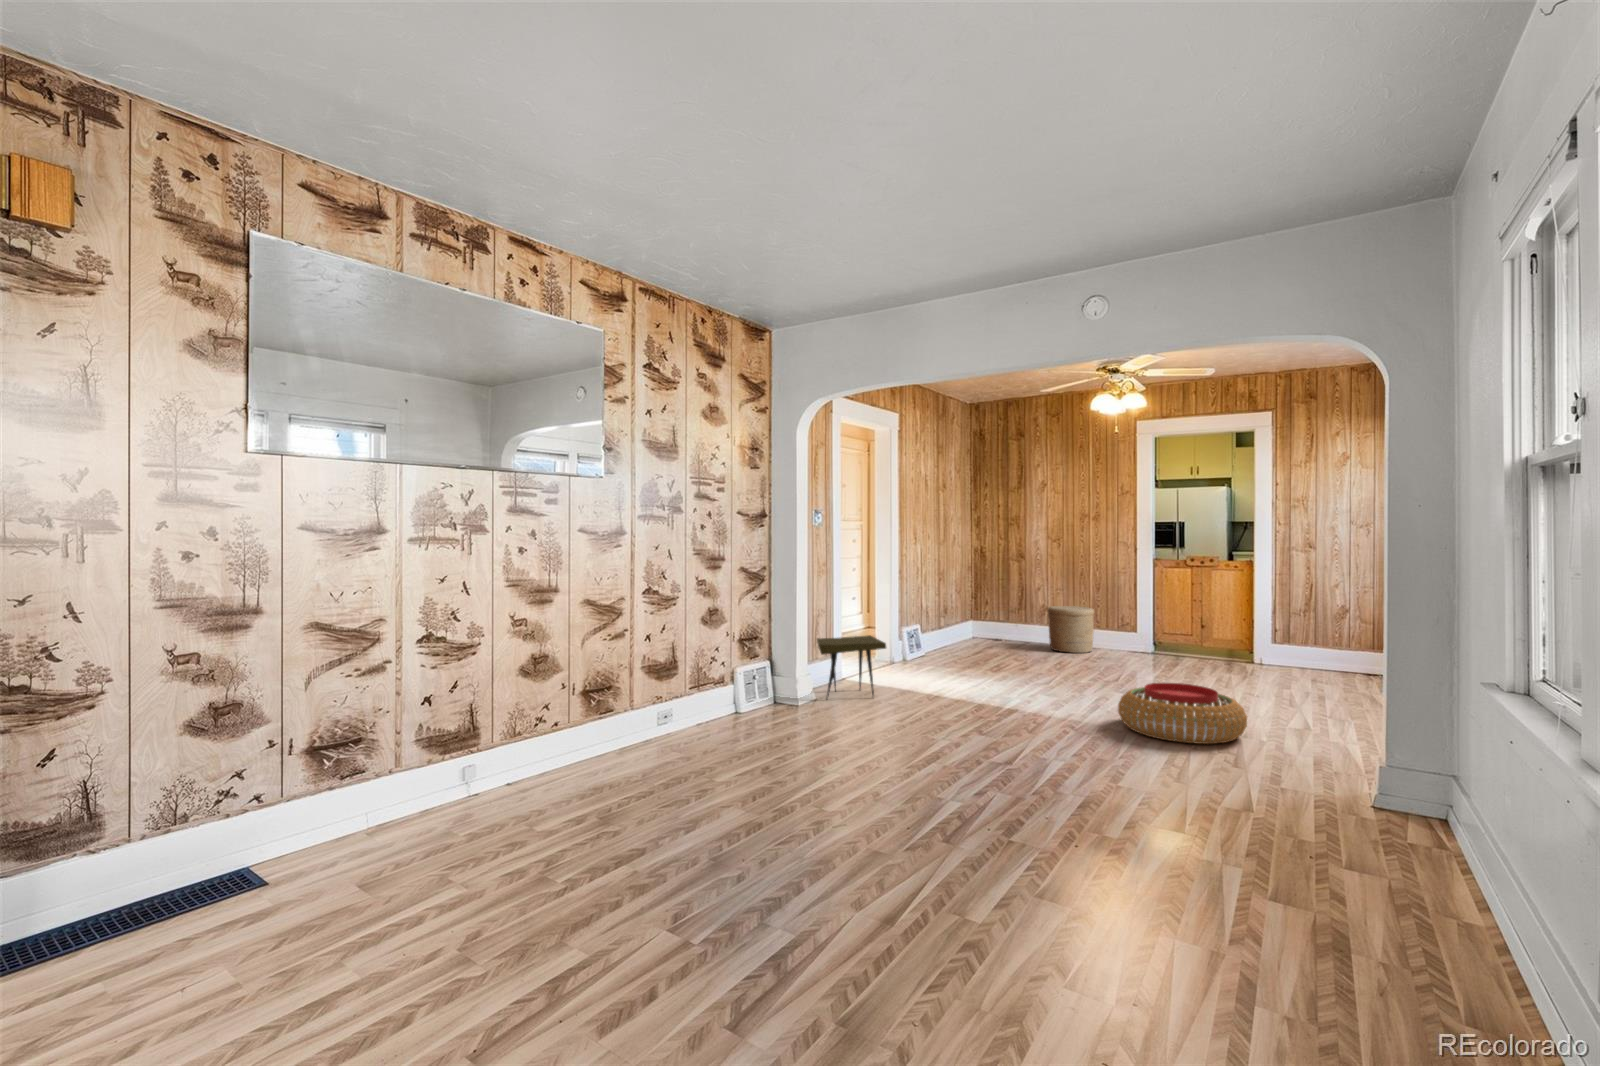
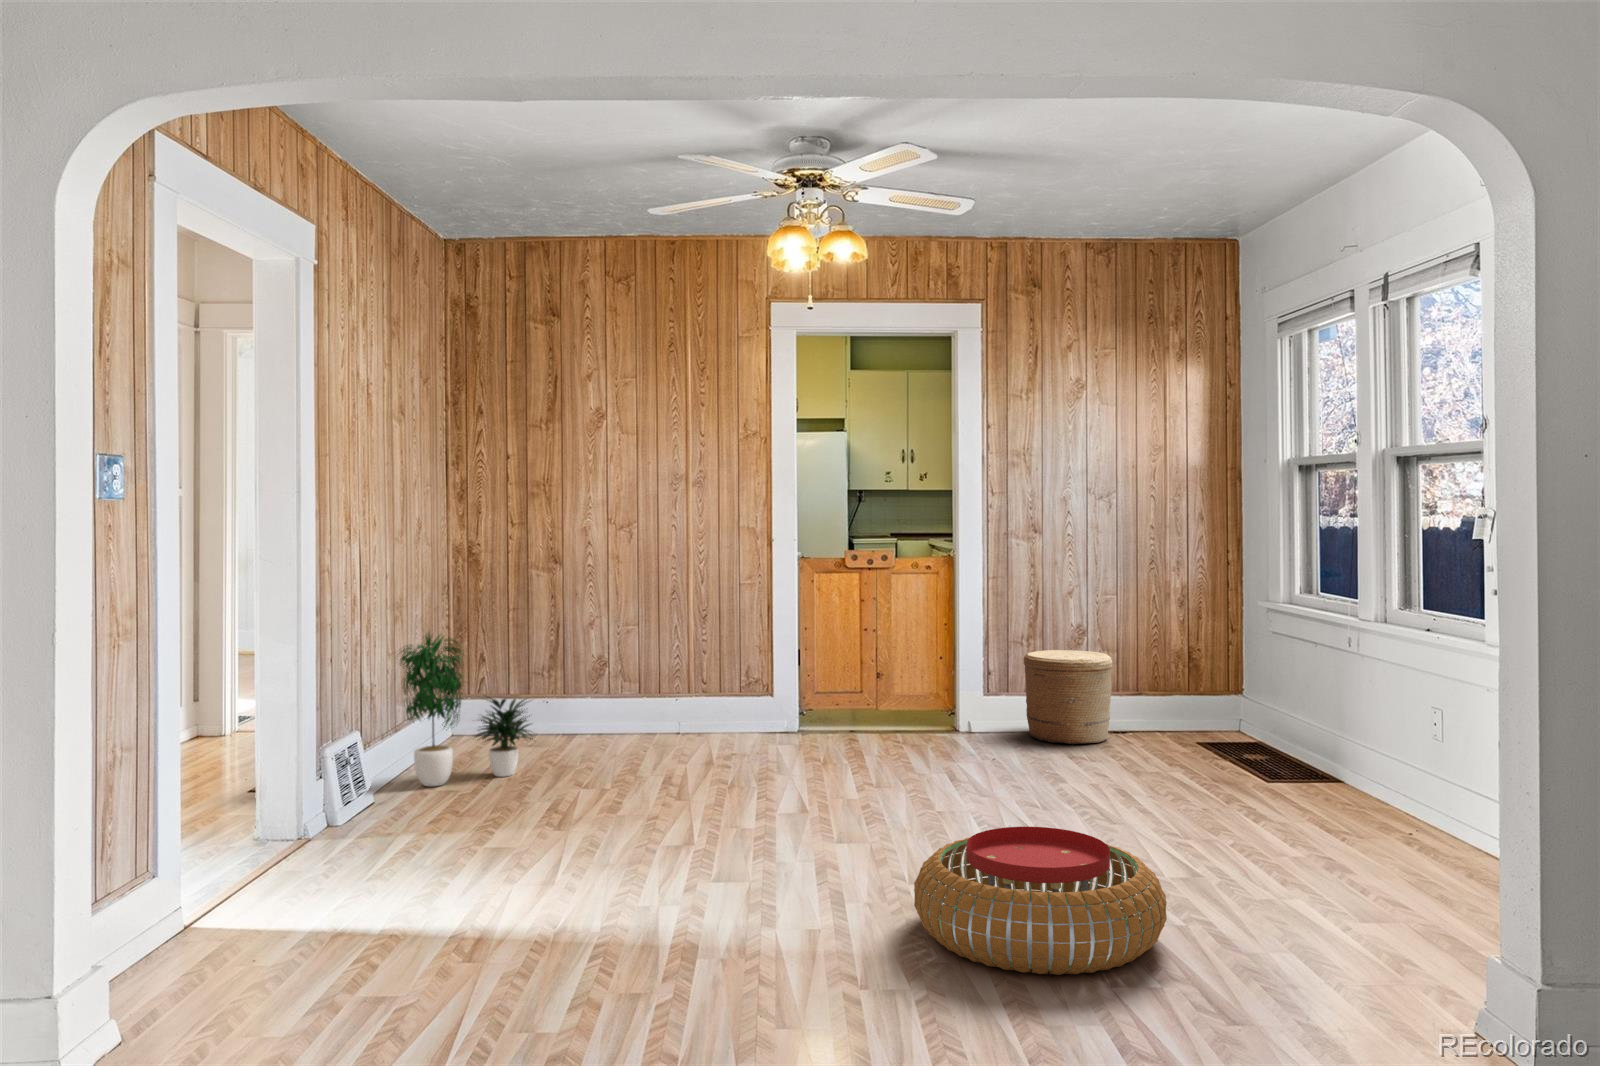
potted plant: none [936,584,1000,654] -> present [400,633,533,787]
woven basket: present [1047,606,1094,653] -> present [1024,650,1112,744]
side table: present [817,635,886,698] -> none [99,799,332,1029]

